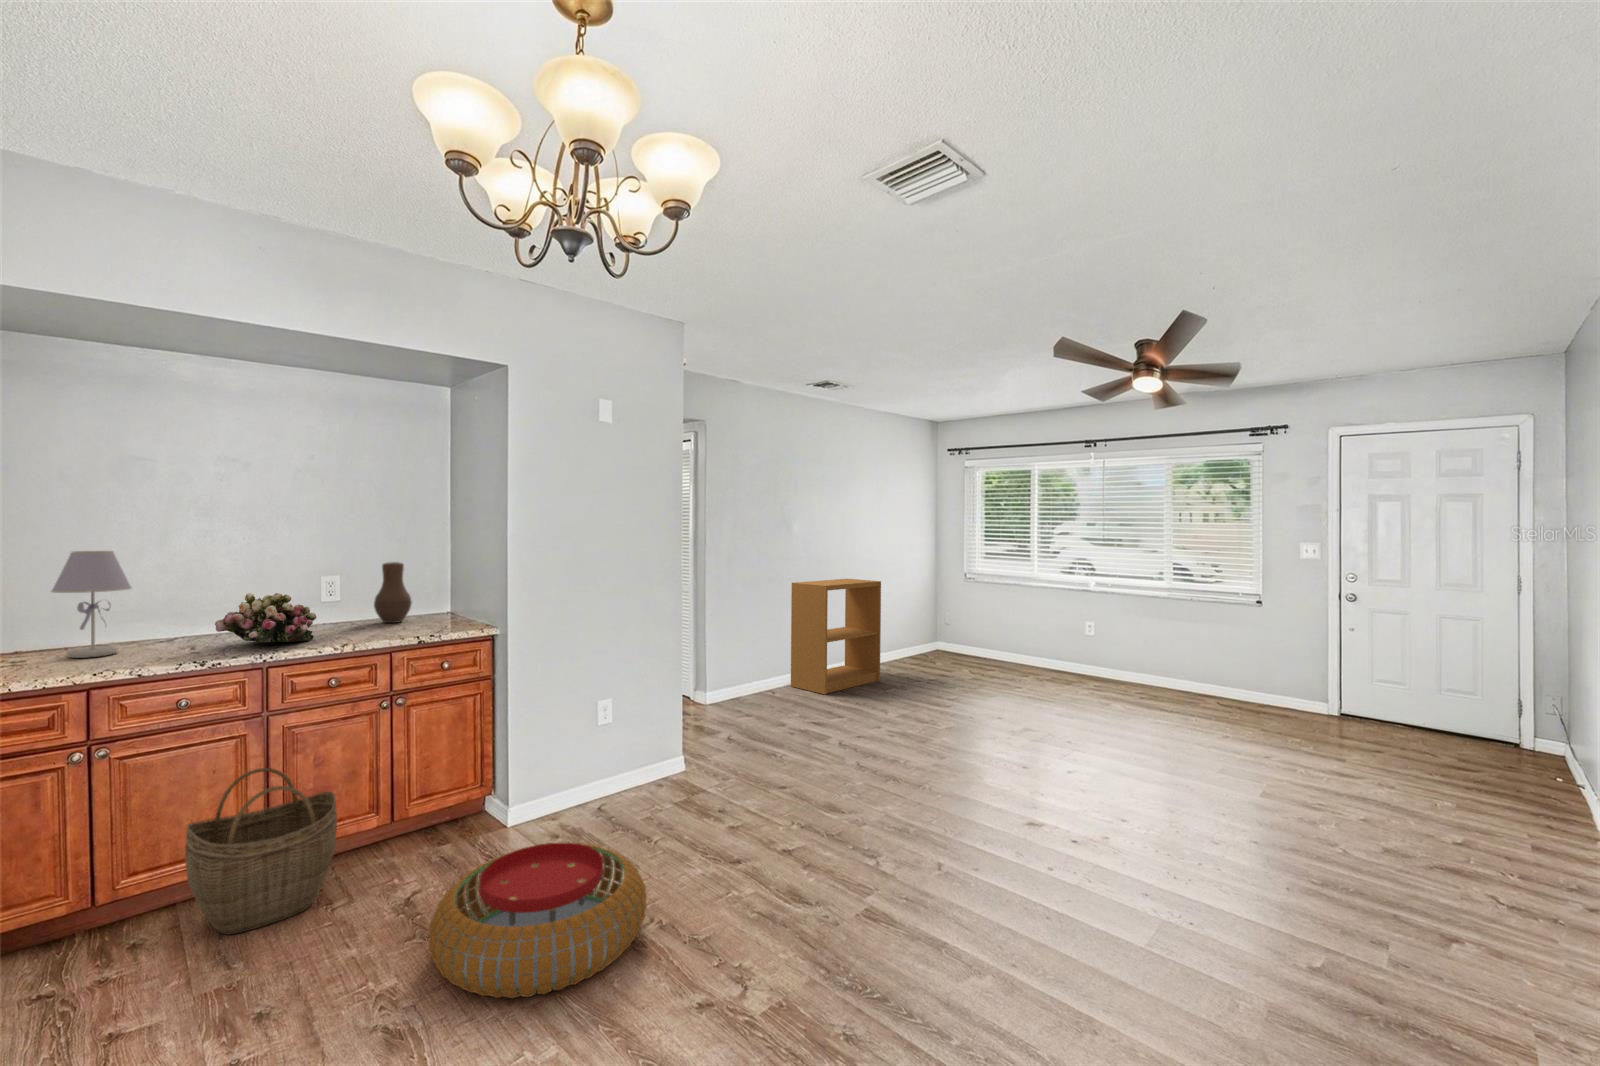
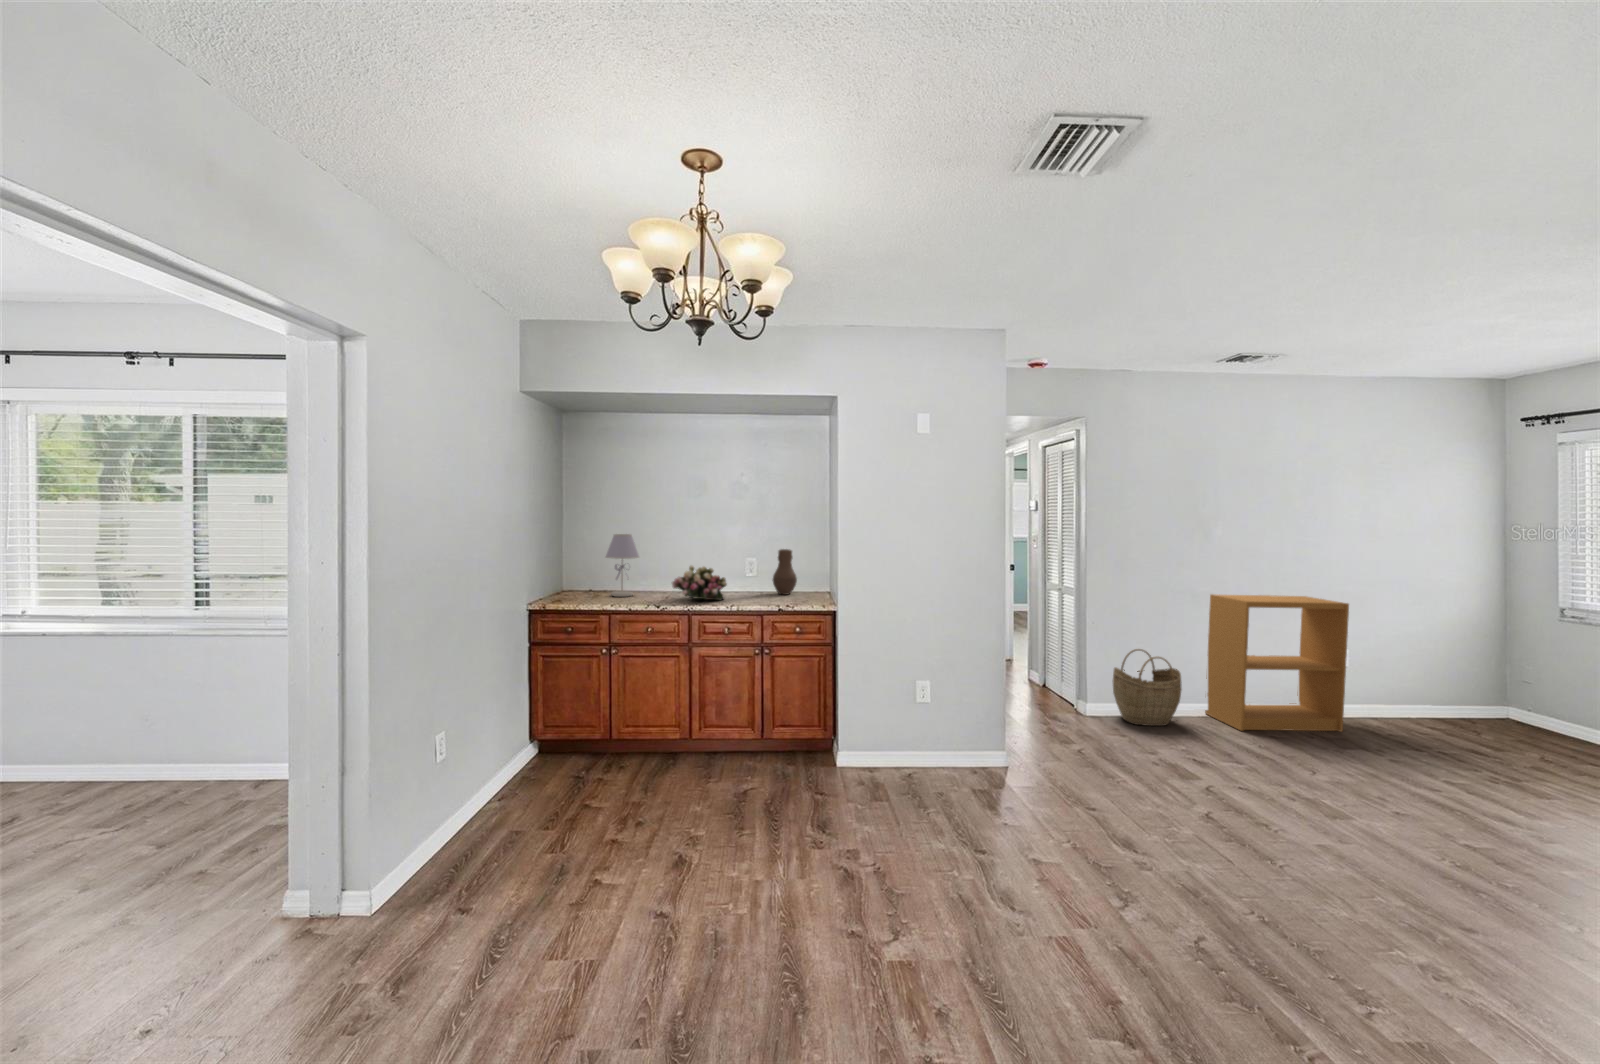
woven basket: present [185,768,337,935] -> present [1113,649,1182,726]
pouf: present [428,843,647,998] -> none [716,775,872,881]

